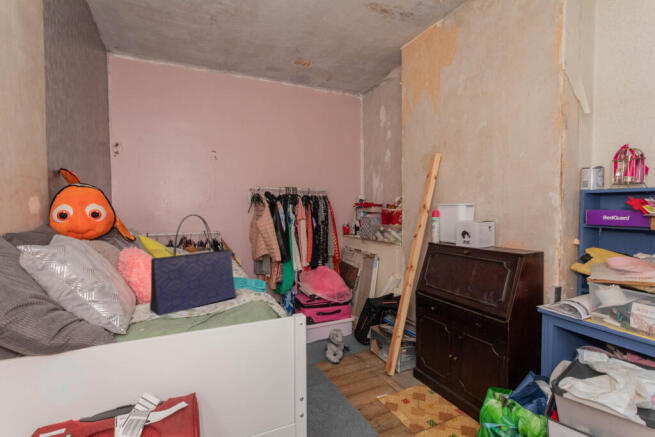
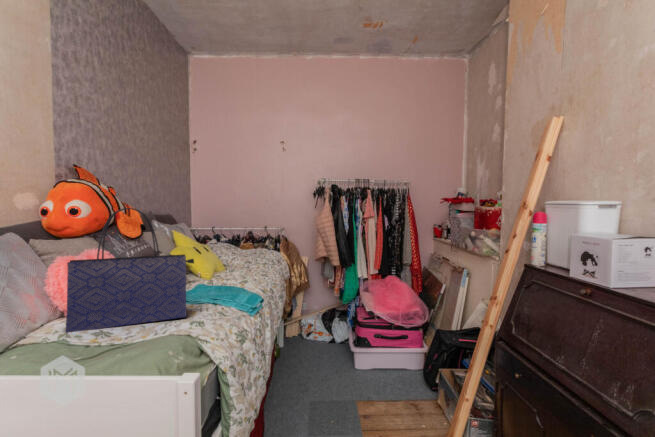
plush toy: present [325,329,349,363] -> none [370,364,407,412]

